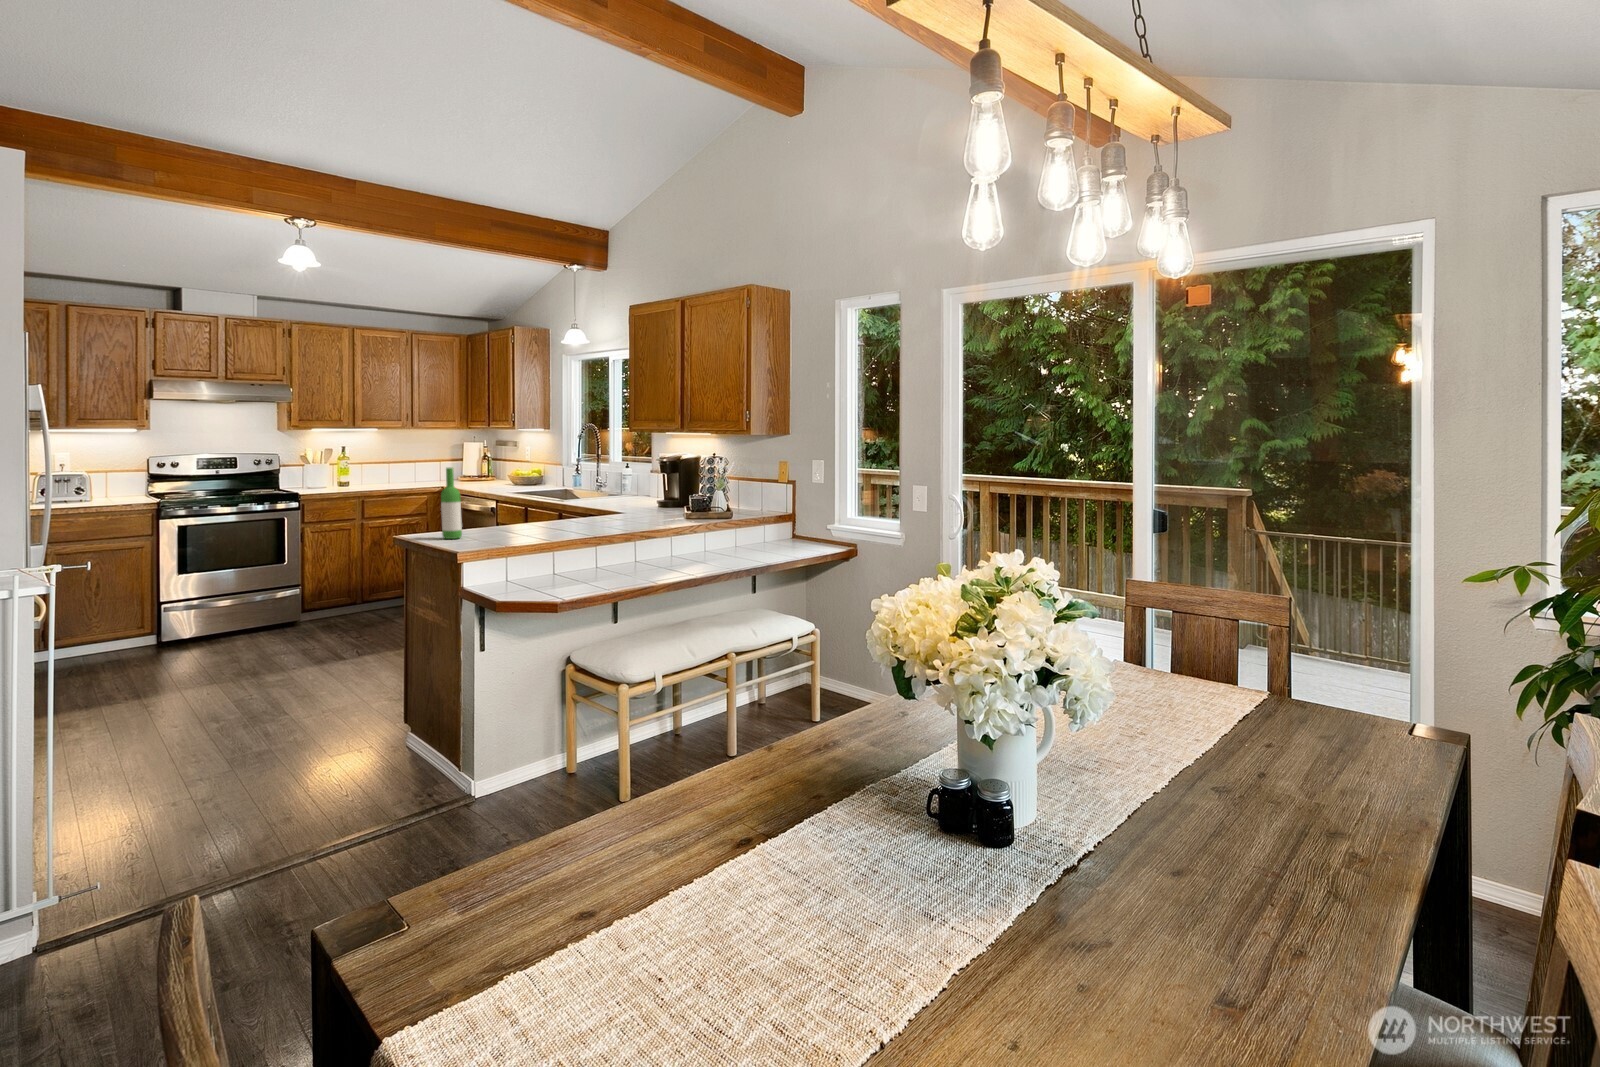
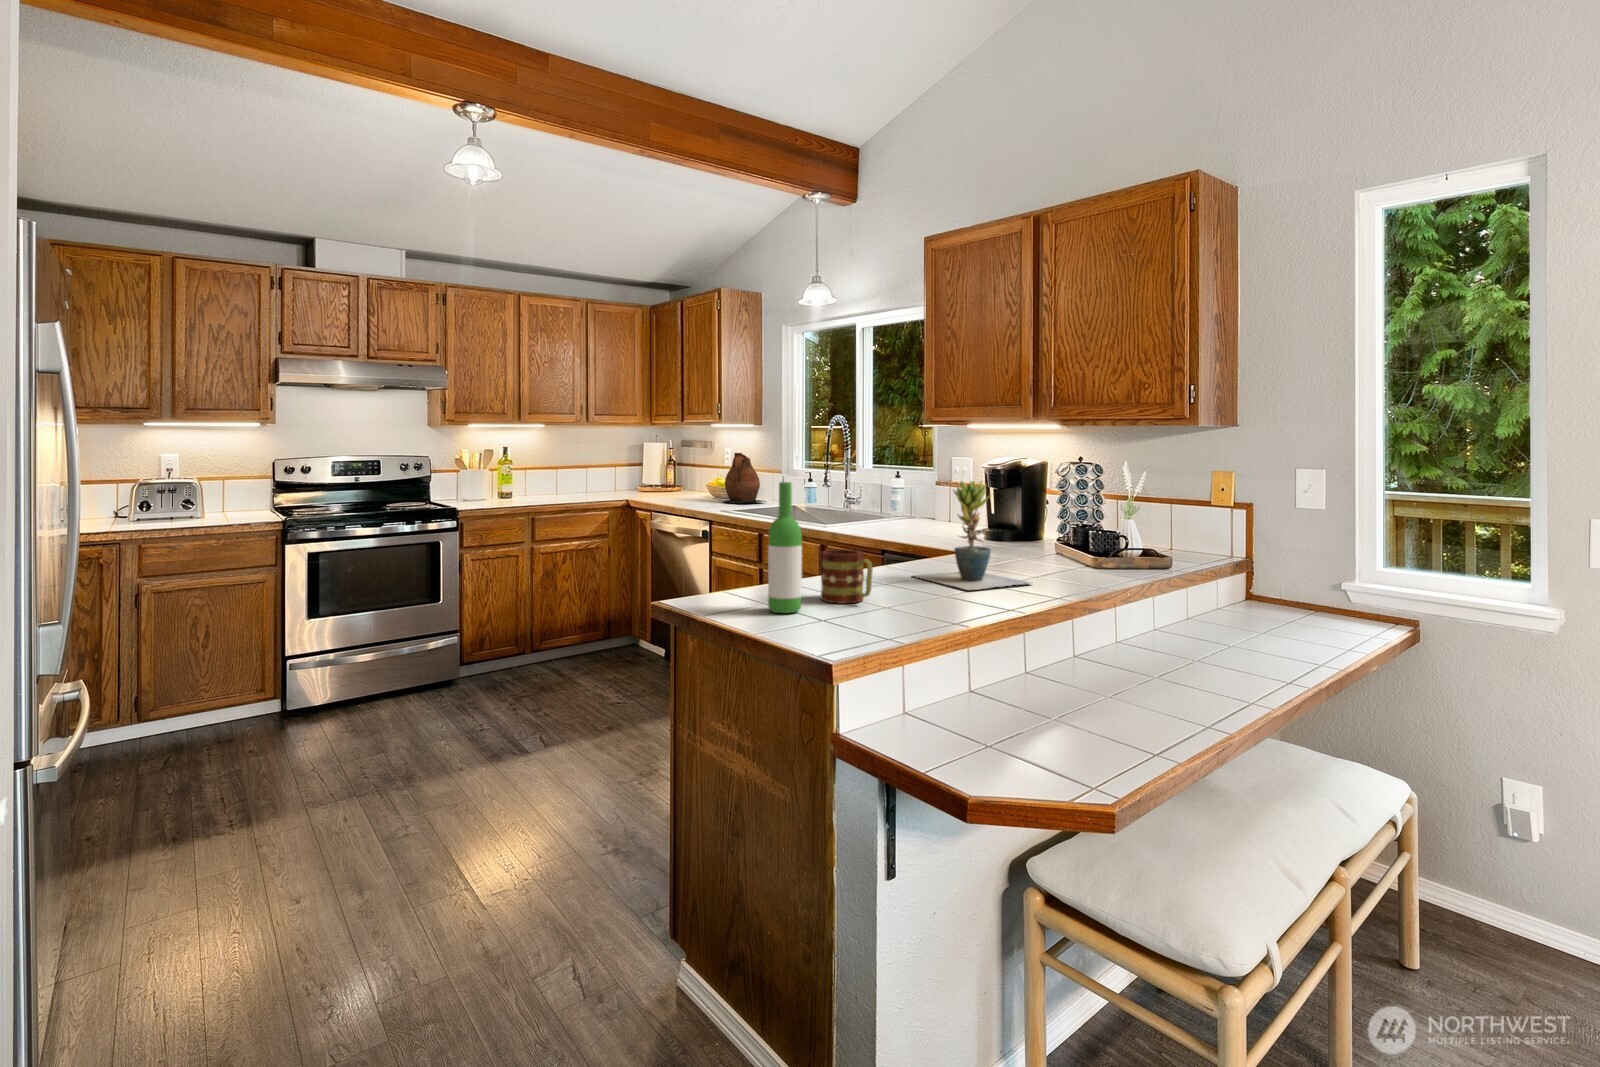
ceramic pitcher: none [509,451,546,488] -> present [723,453,766,503]
potted plant: none [559,467,627,530] -> present [914,481,1030,590]
mug: none [482,506,507,536] -> present [821,549,873,604]

